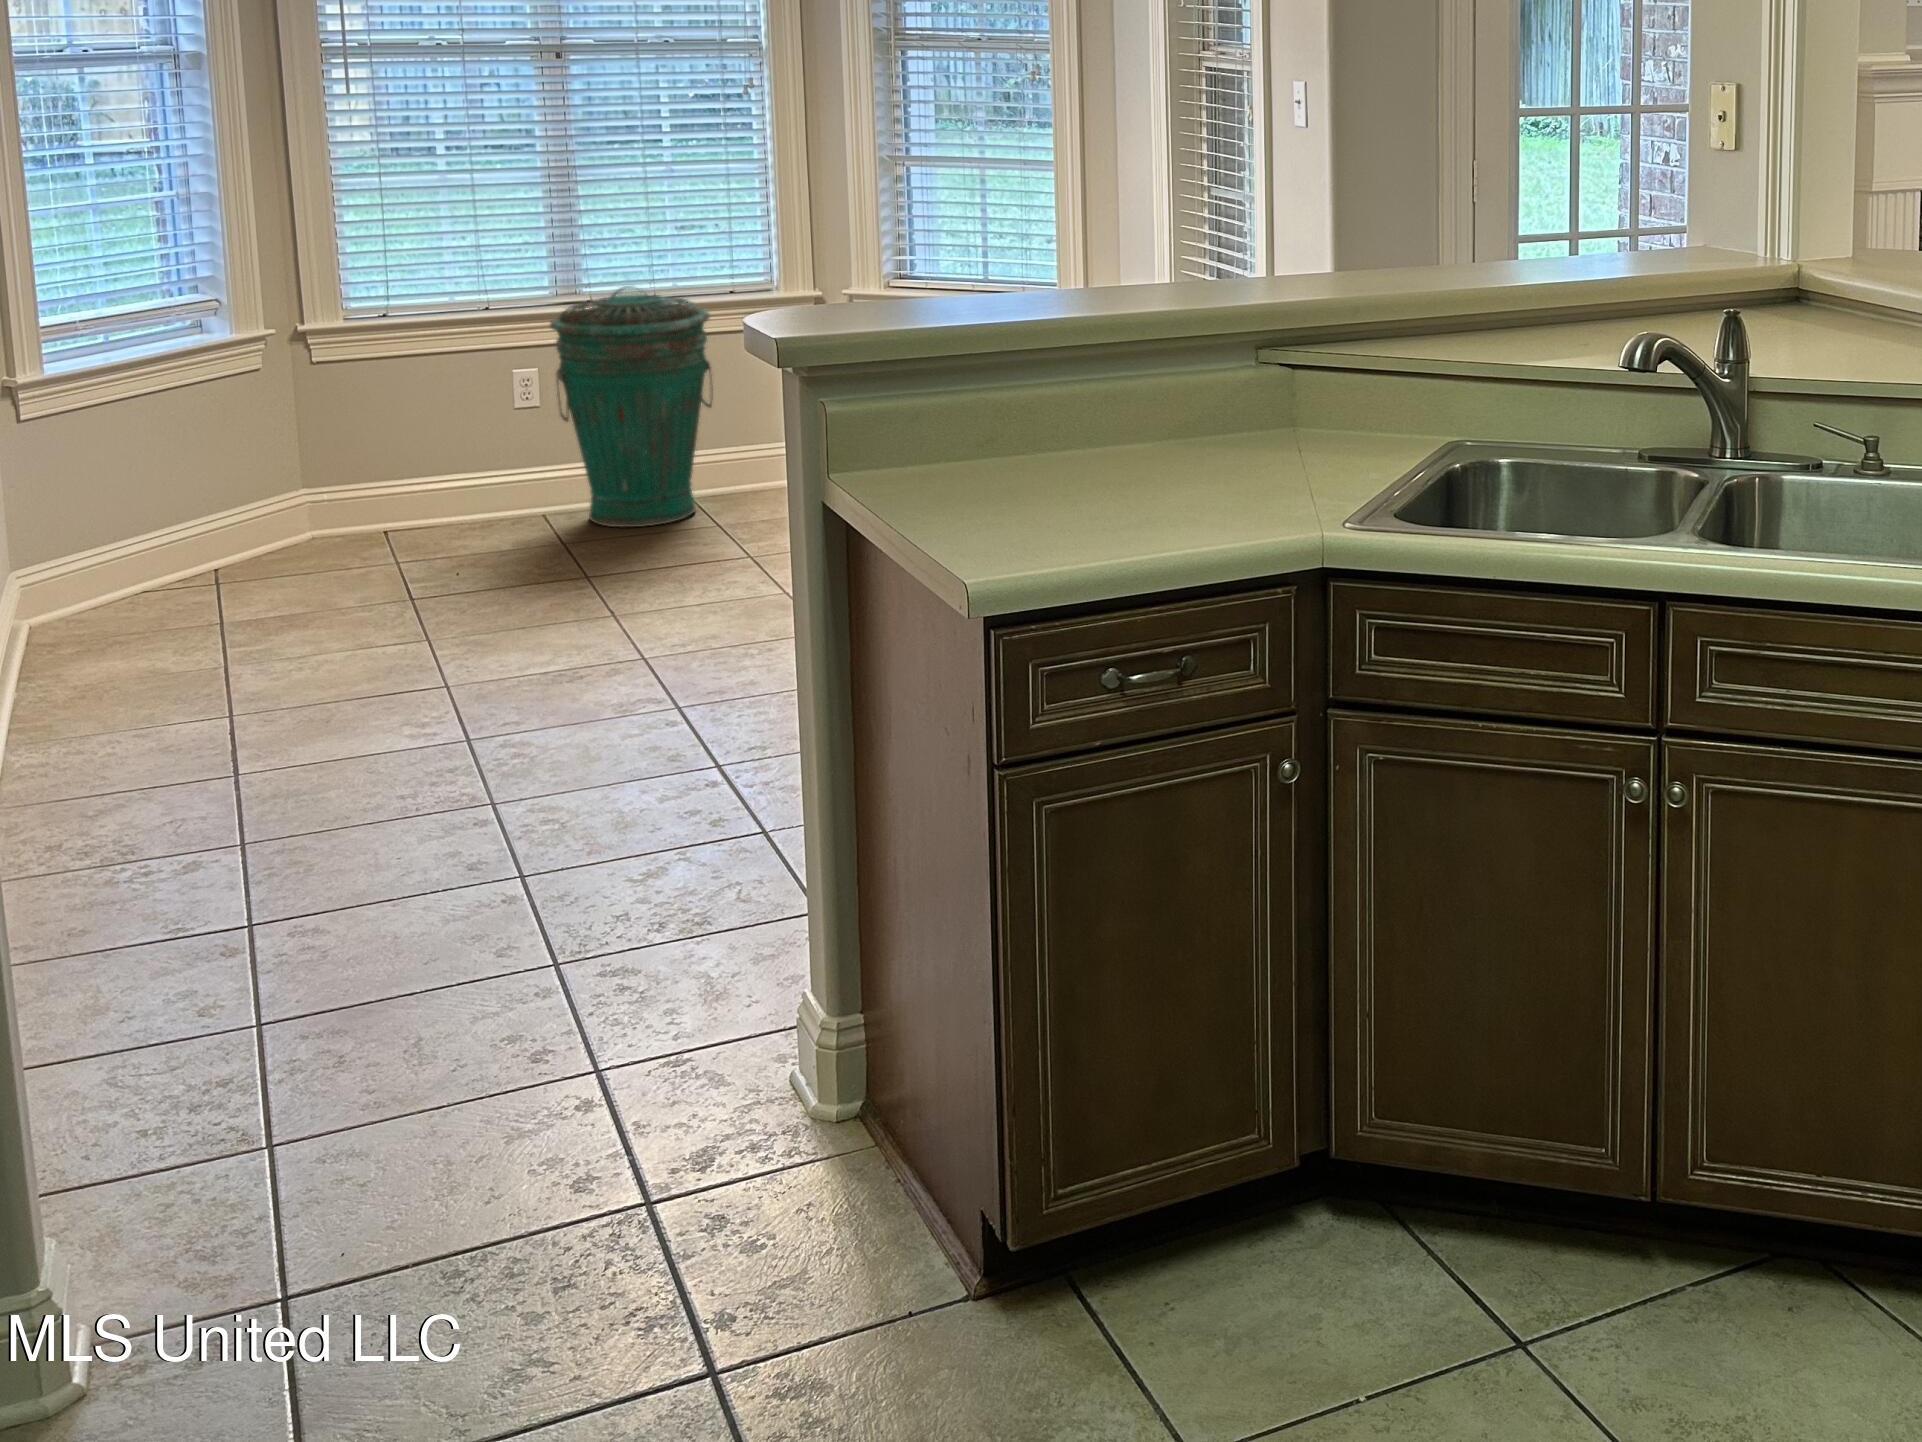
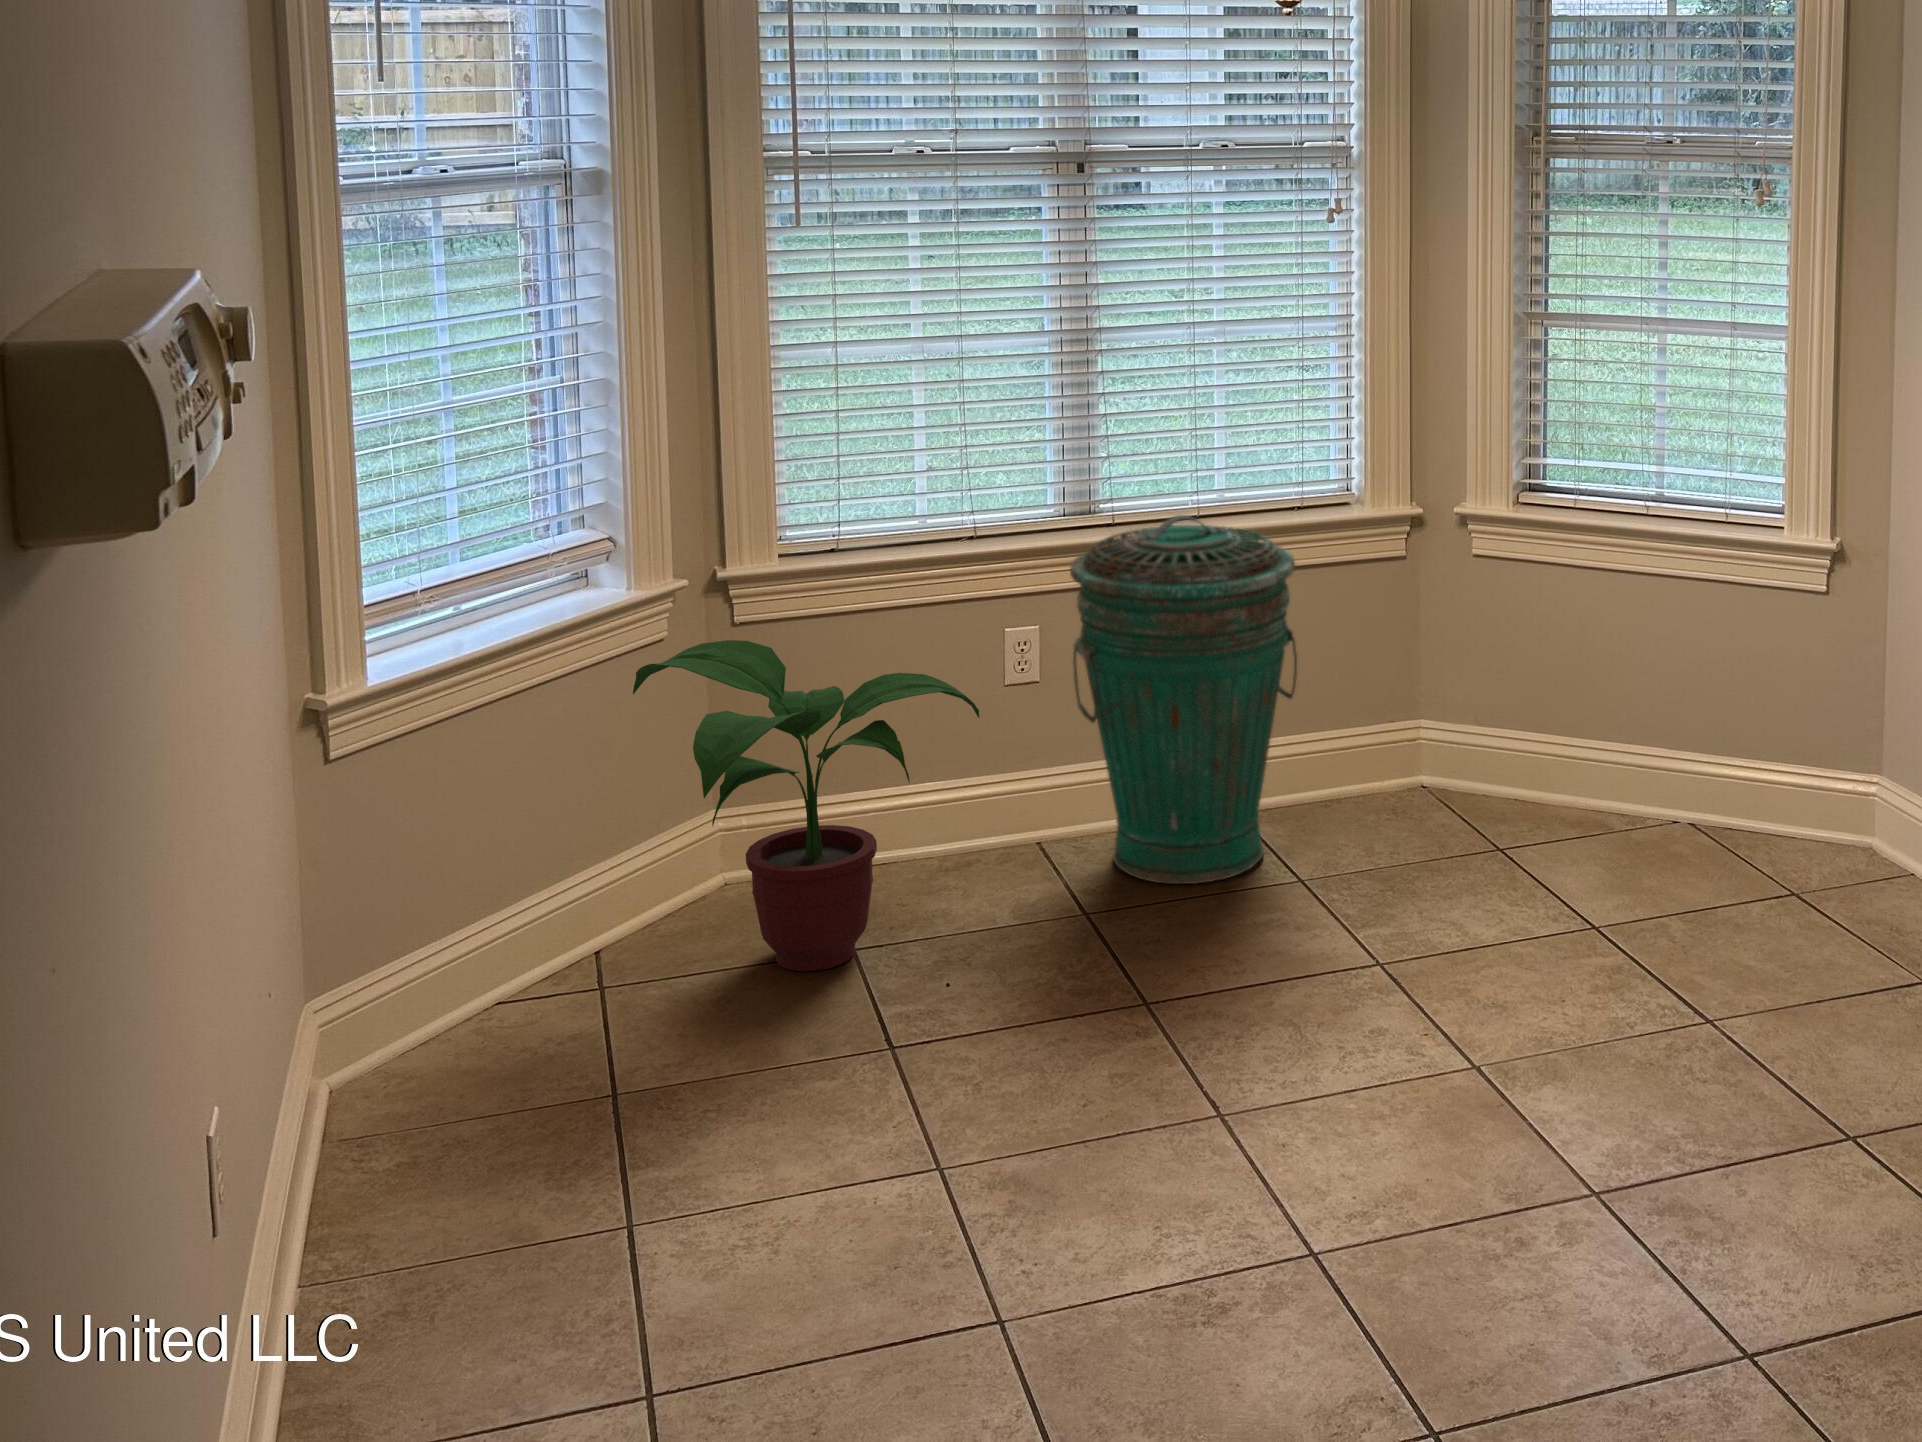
potted plant: none [235,365,480,572] -> present [633,640,980,971]

